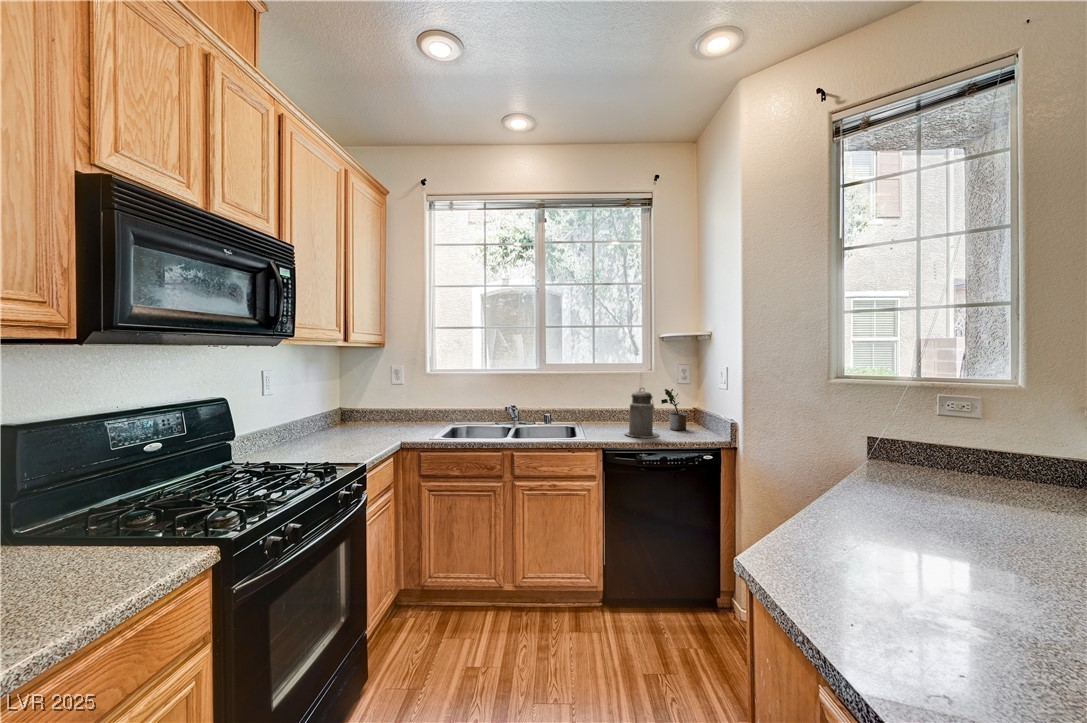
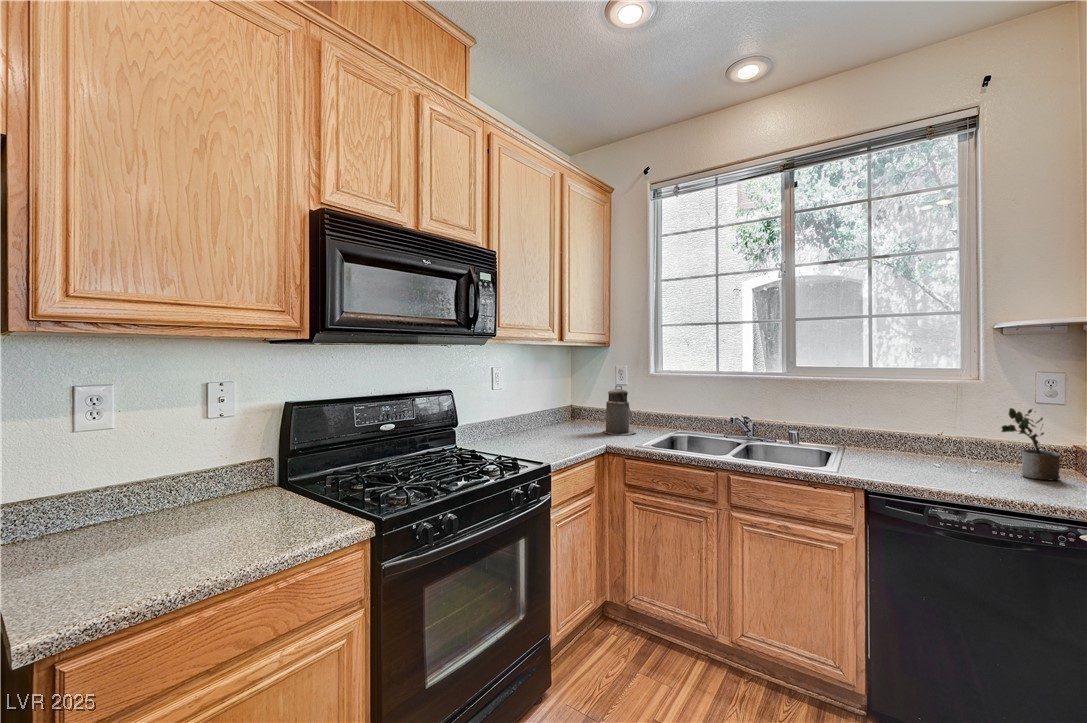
canister: present [625,388,659,438] -> present [603,386,636,435]

